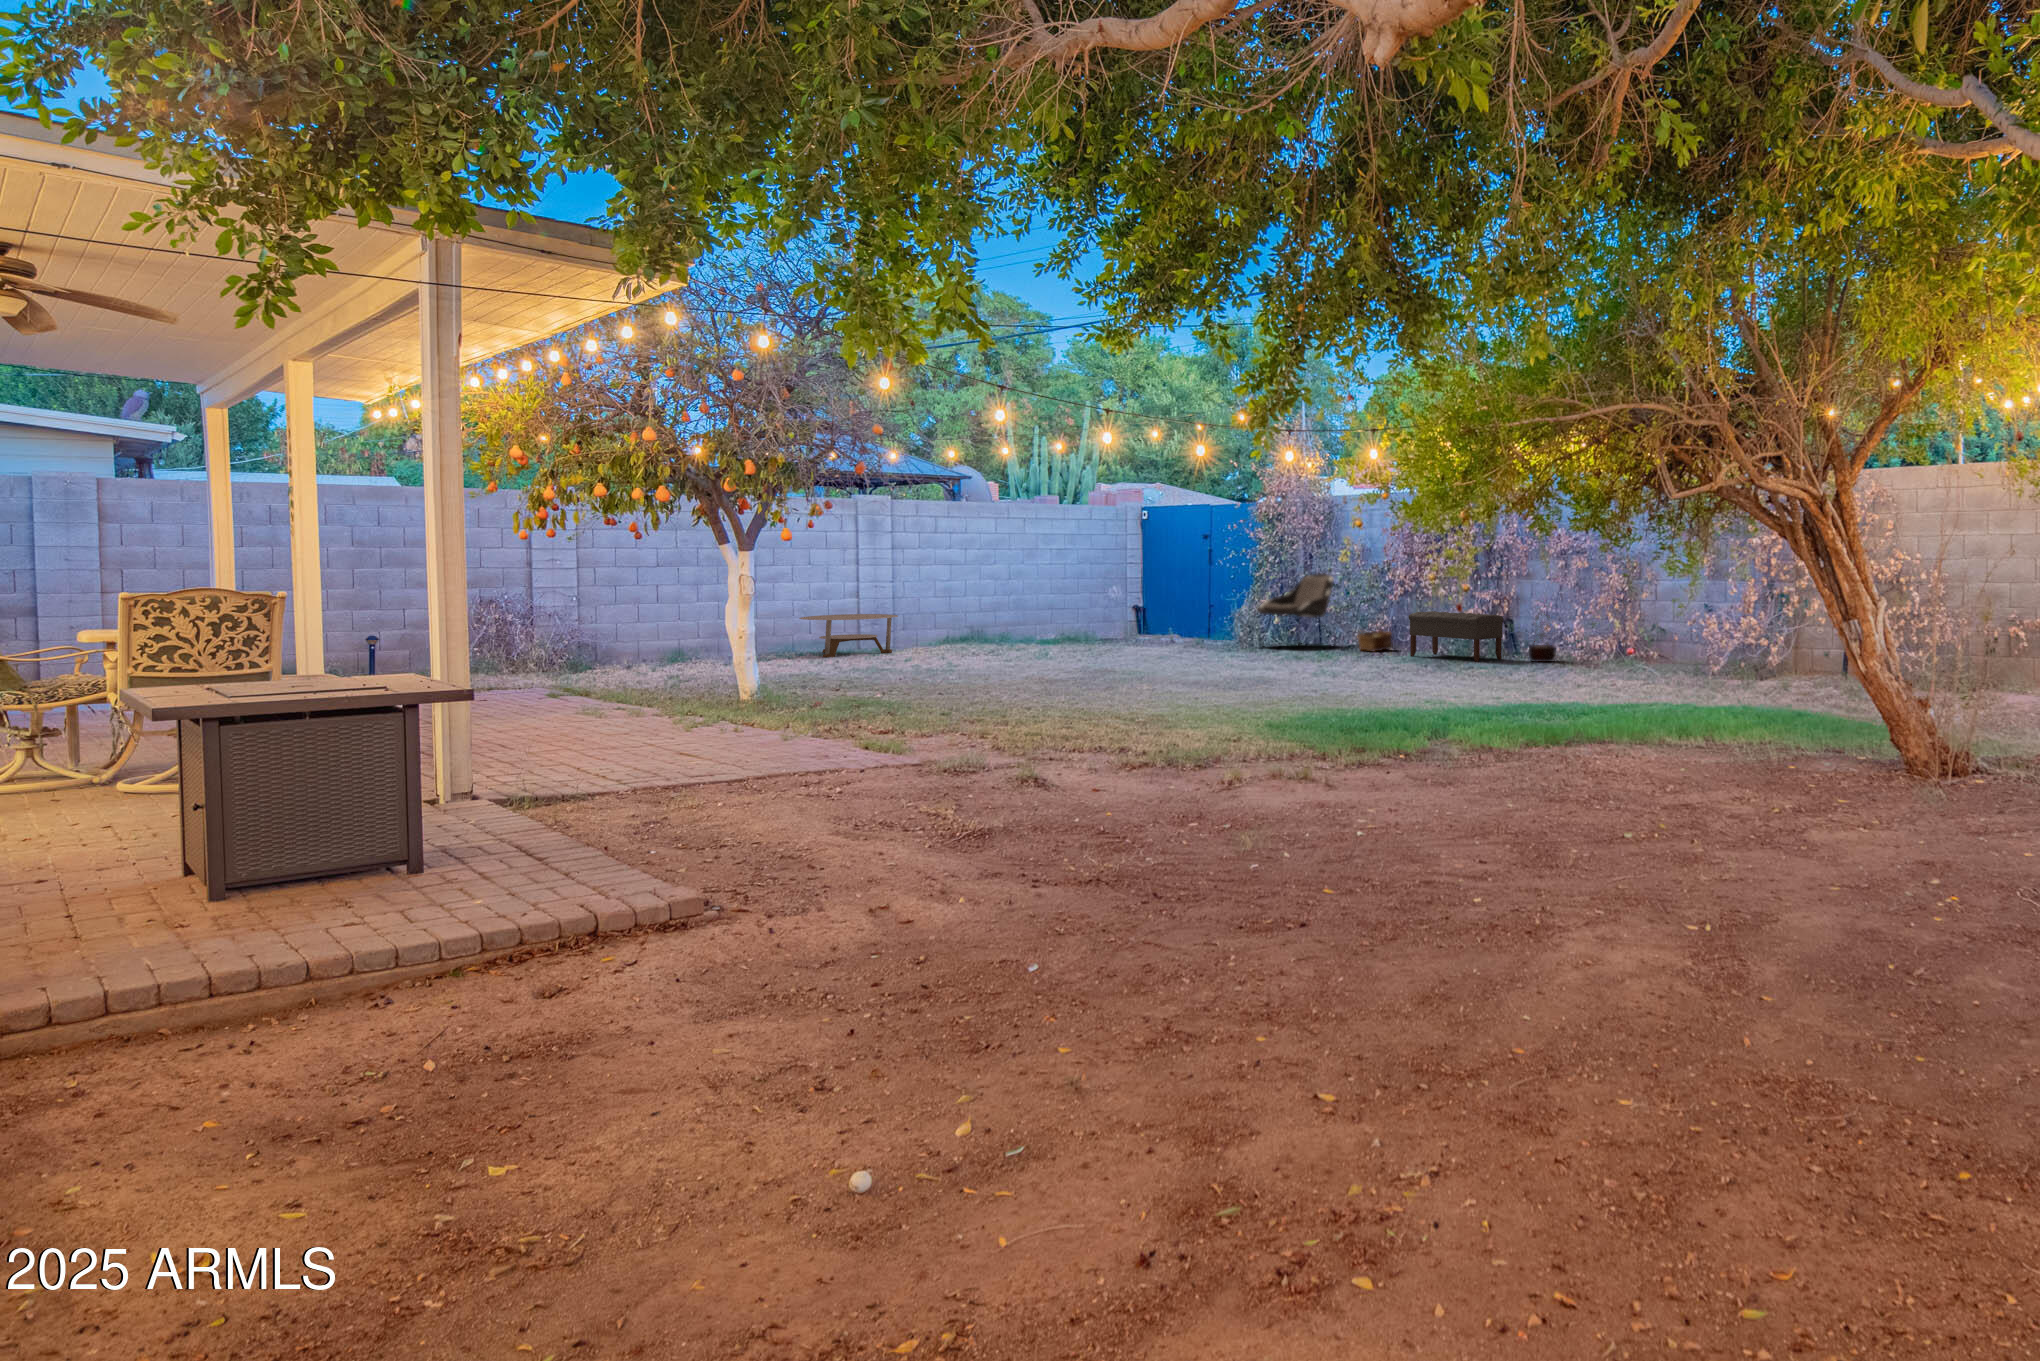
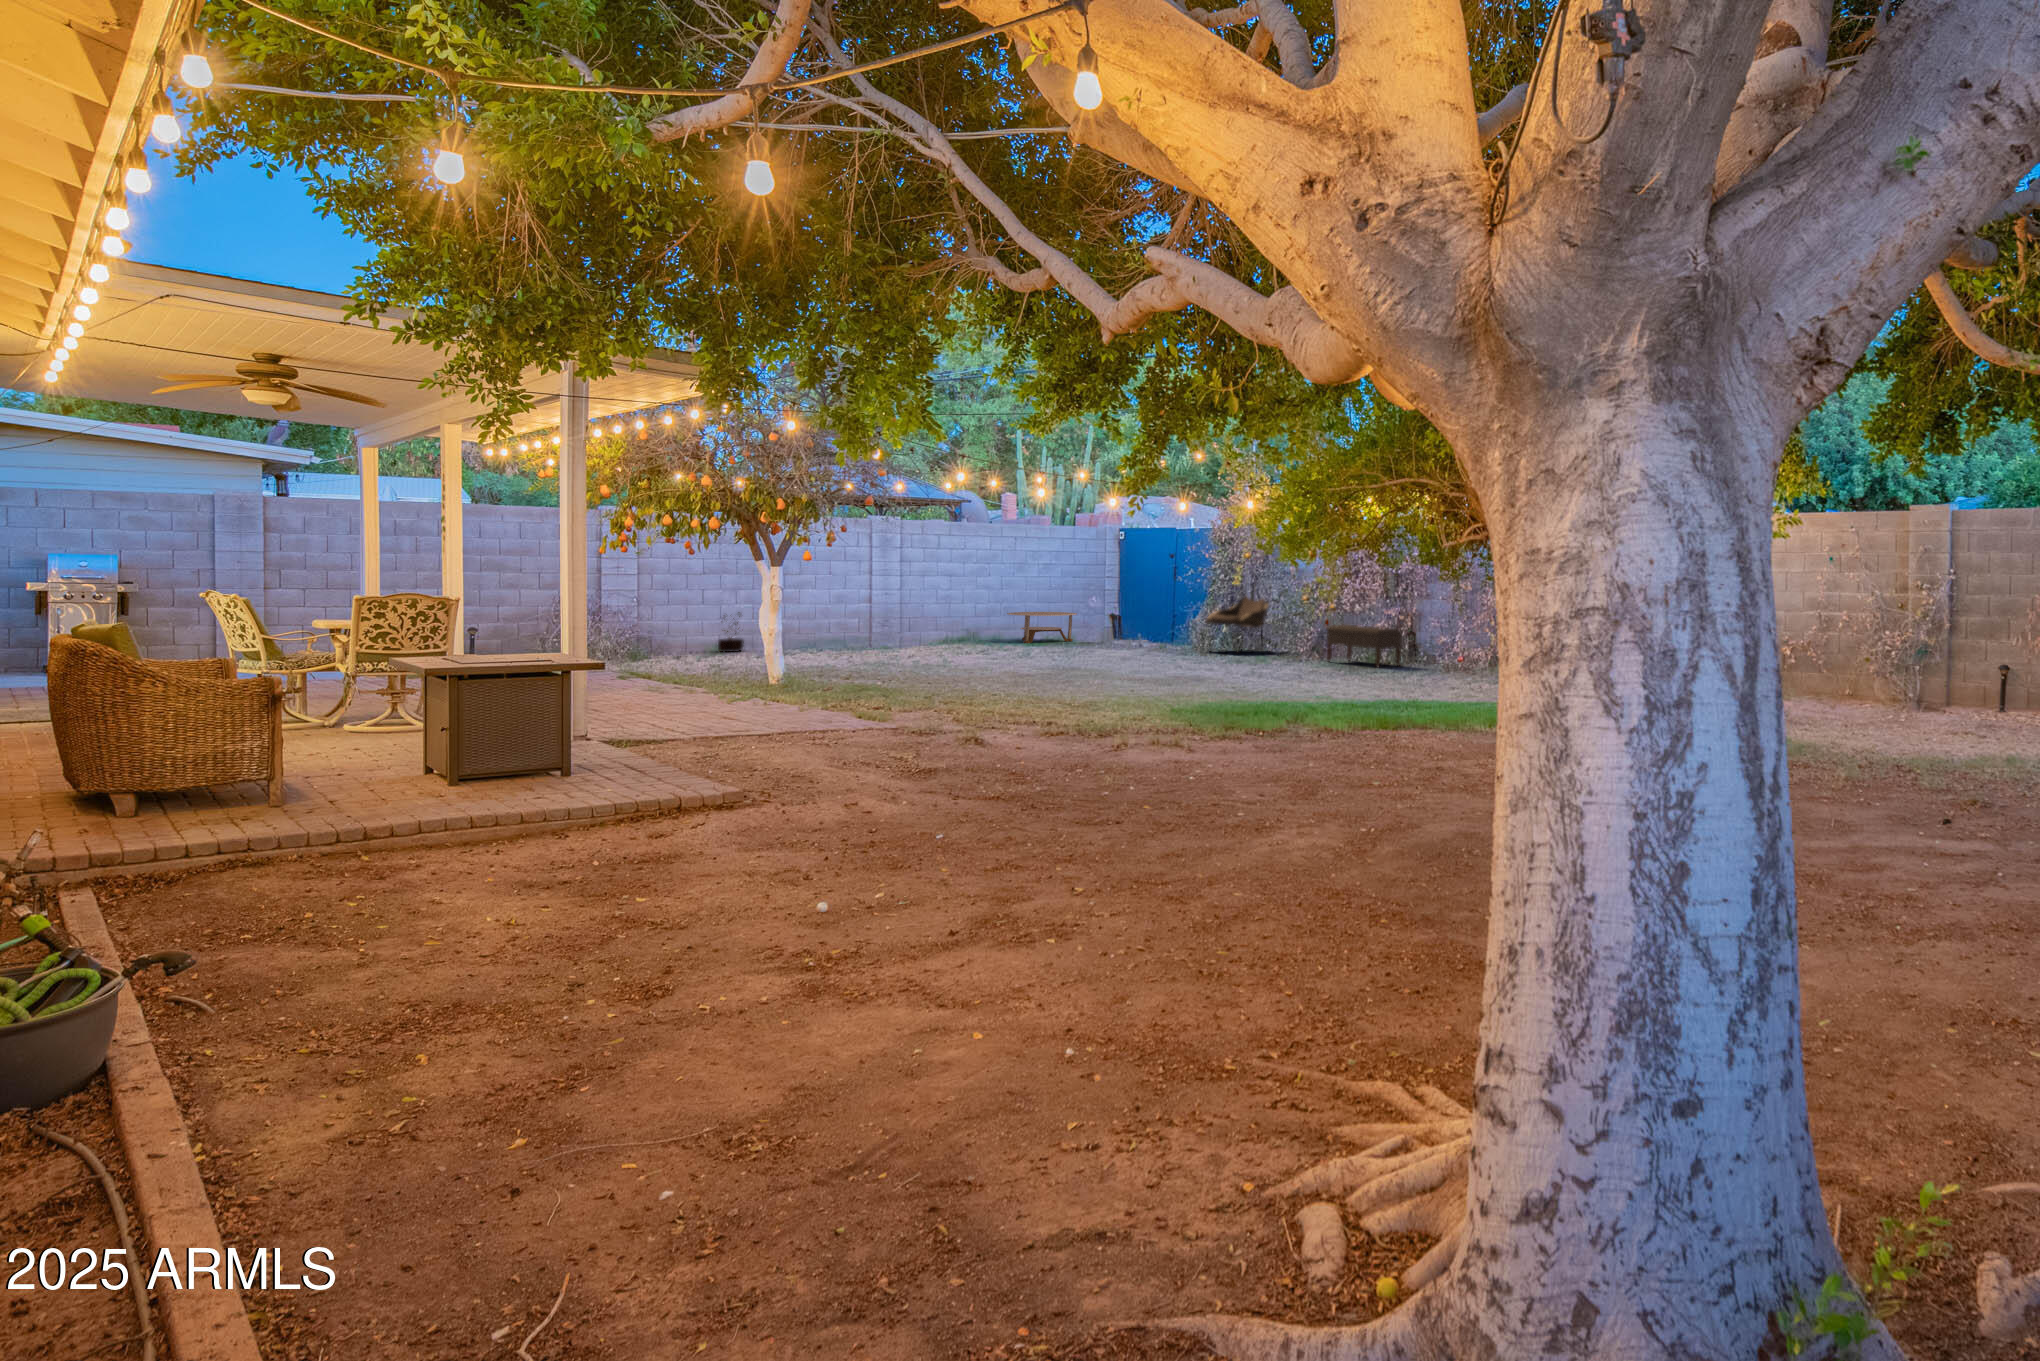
round table: present [799,614,898,658] -> present [1007,612,1077,643]
decorative plant: present [1529,614,1556,662] -> present [718,612,744,652]
woven basket: present [1358,631,1393,651] -> none [1287,635,1317,658]

